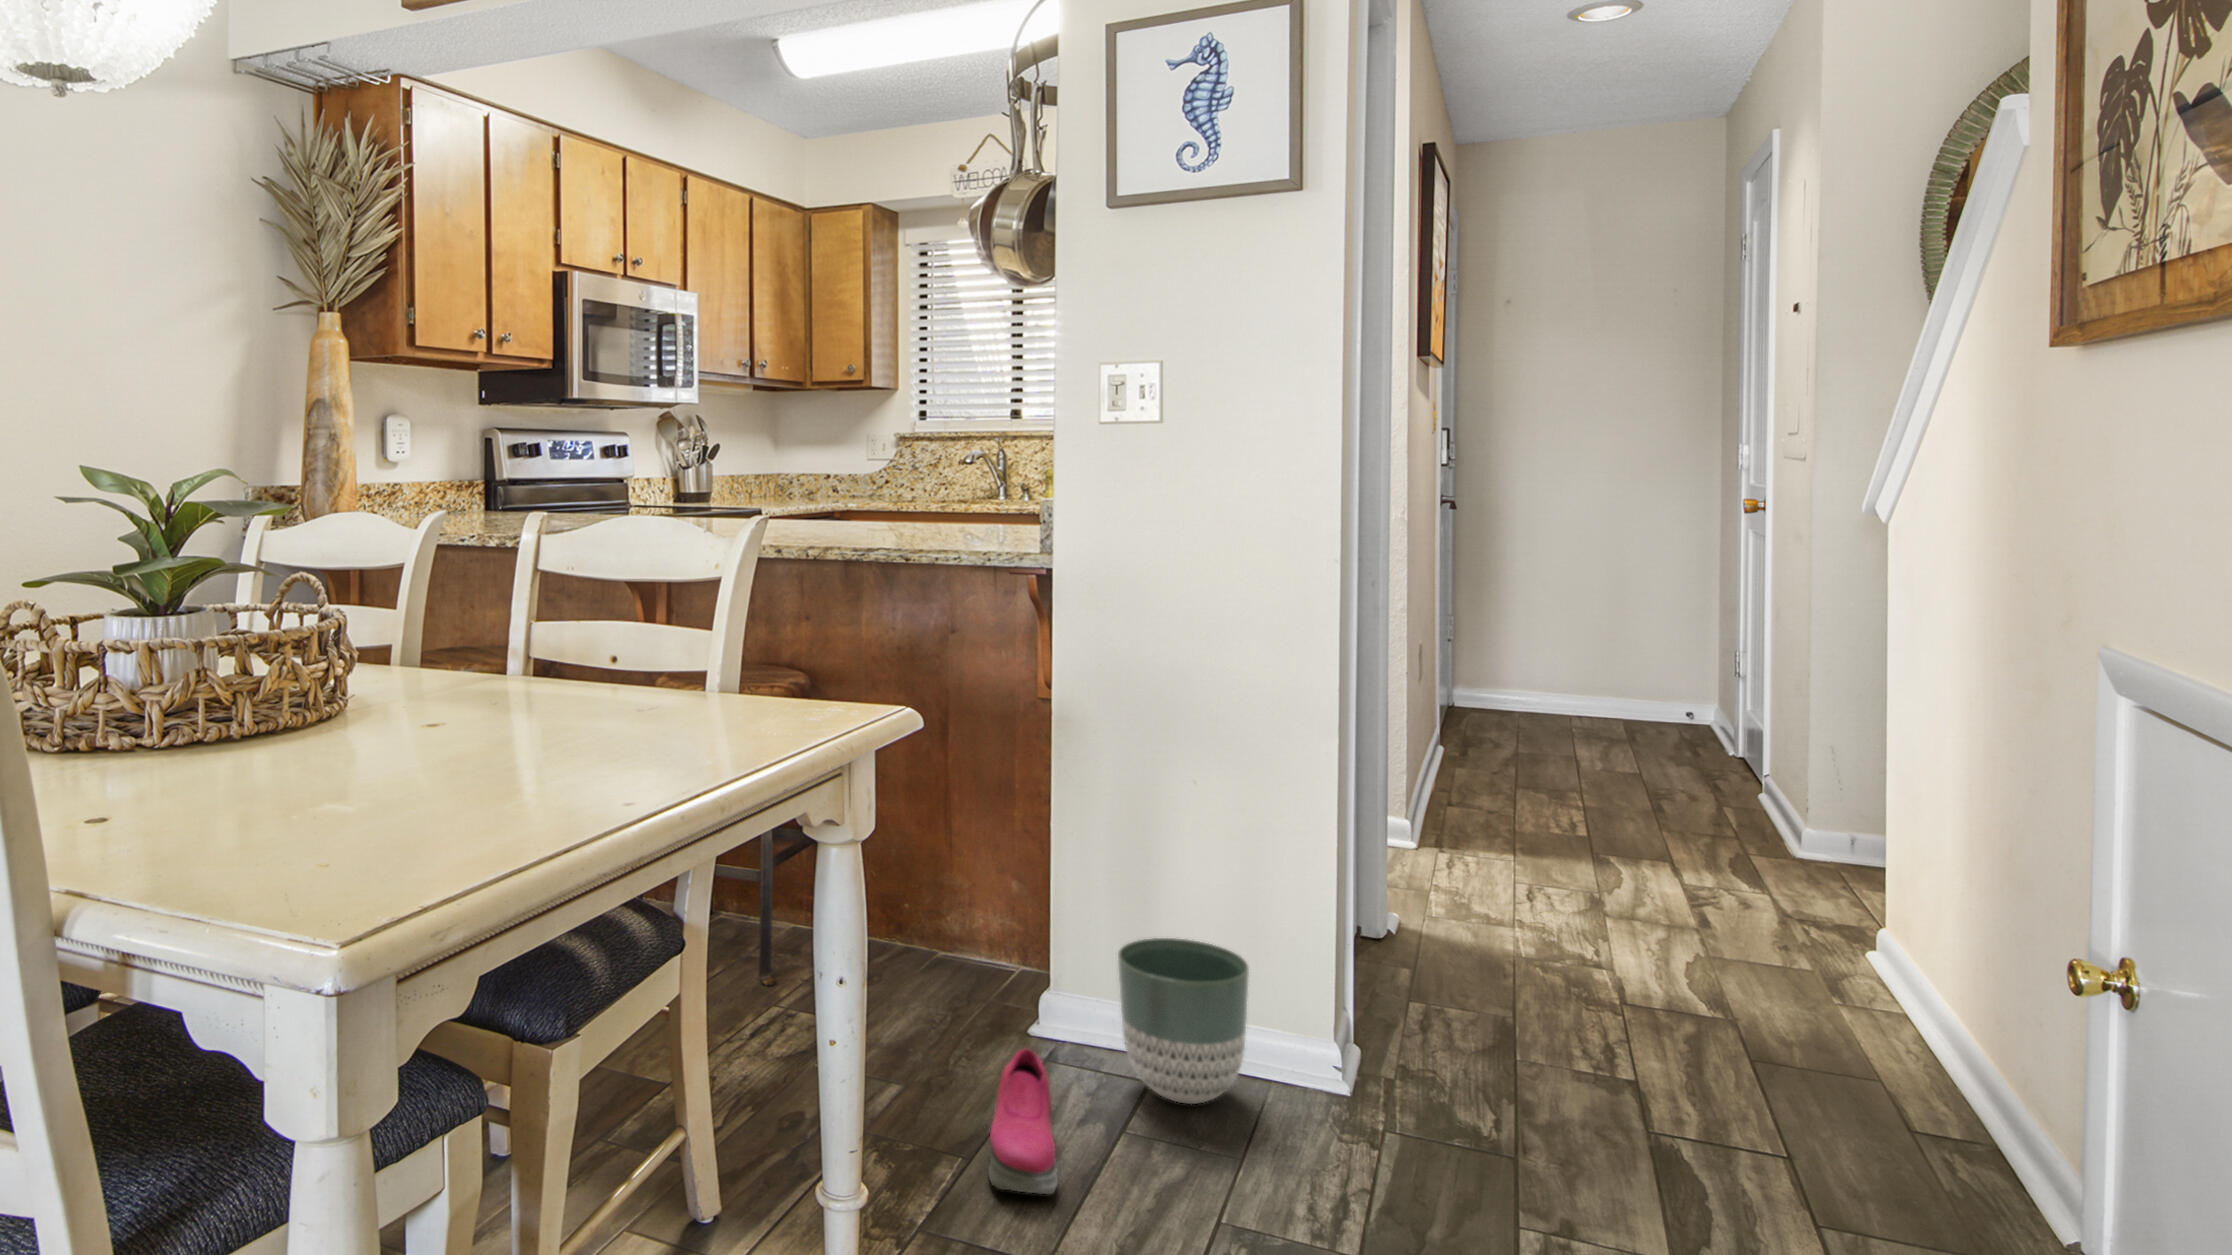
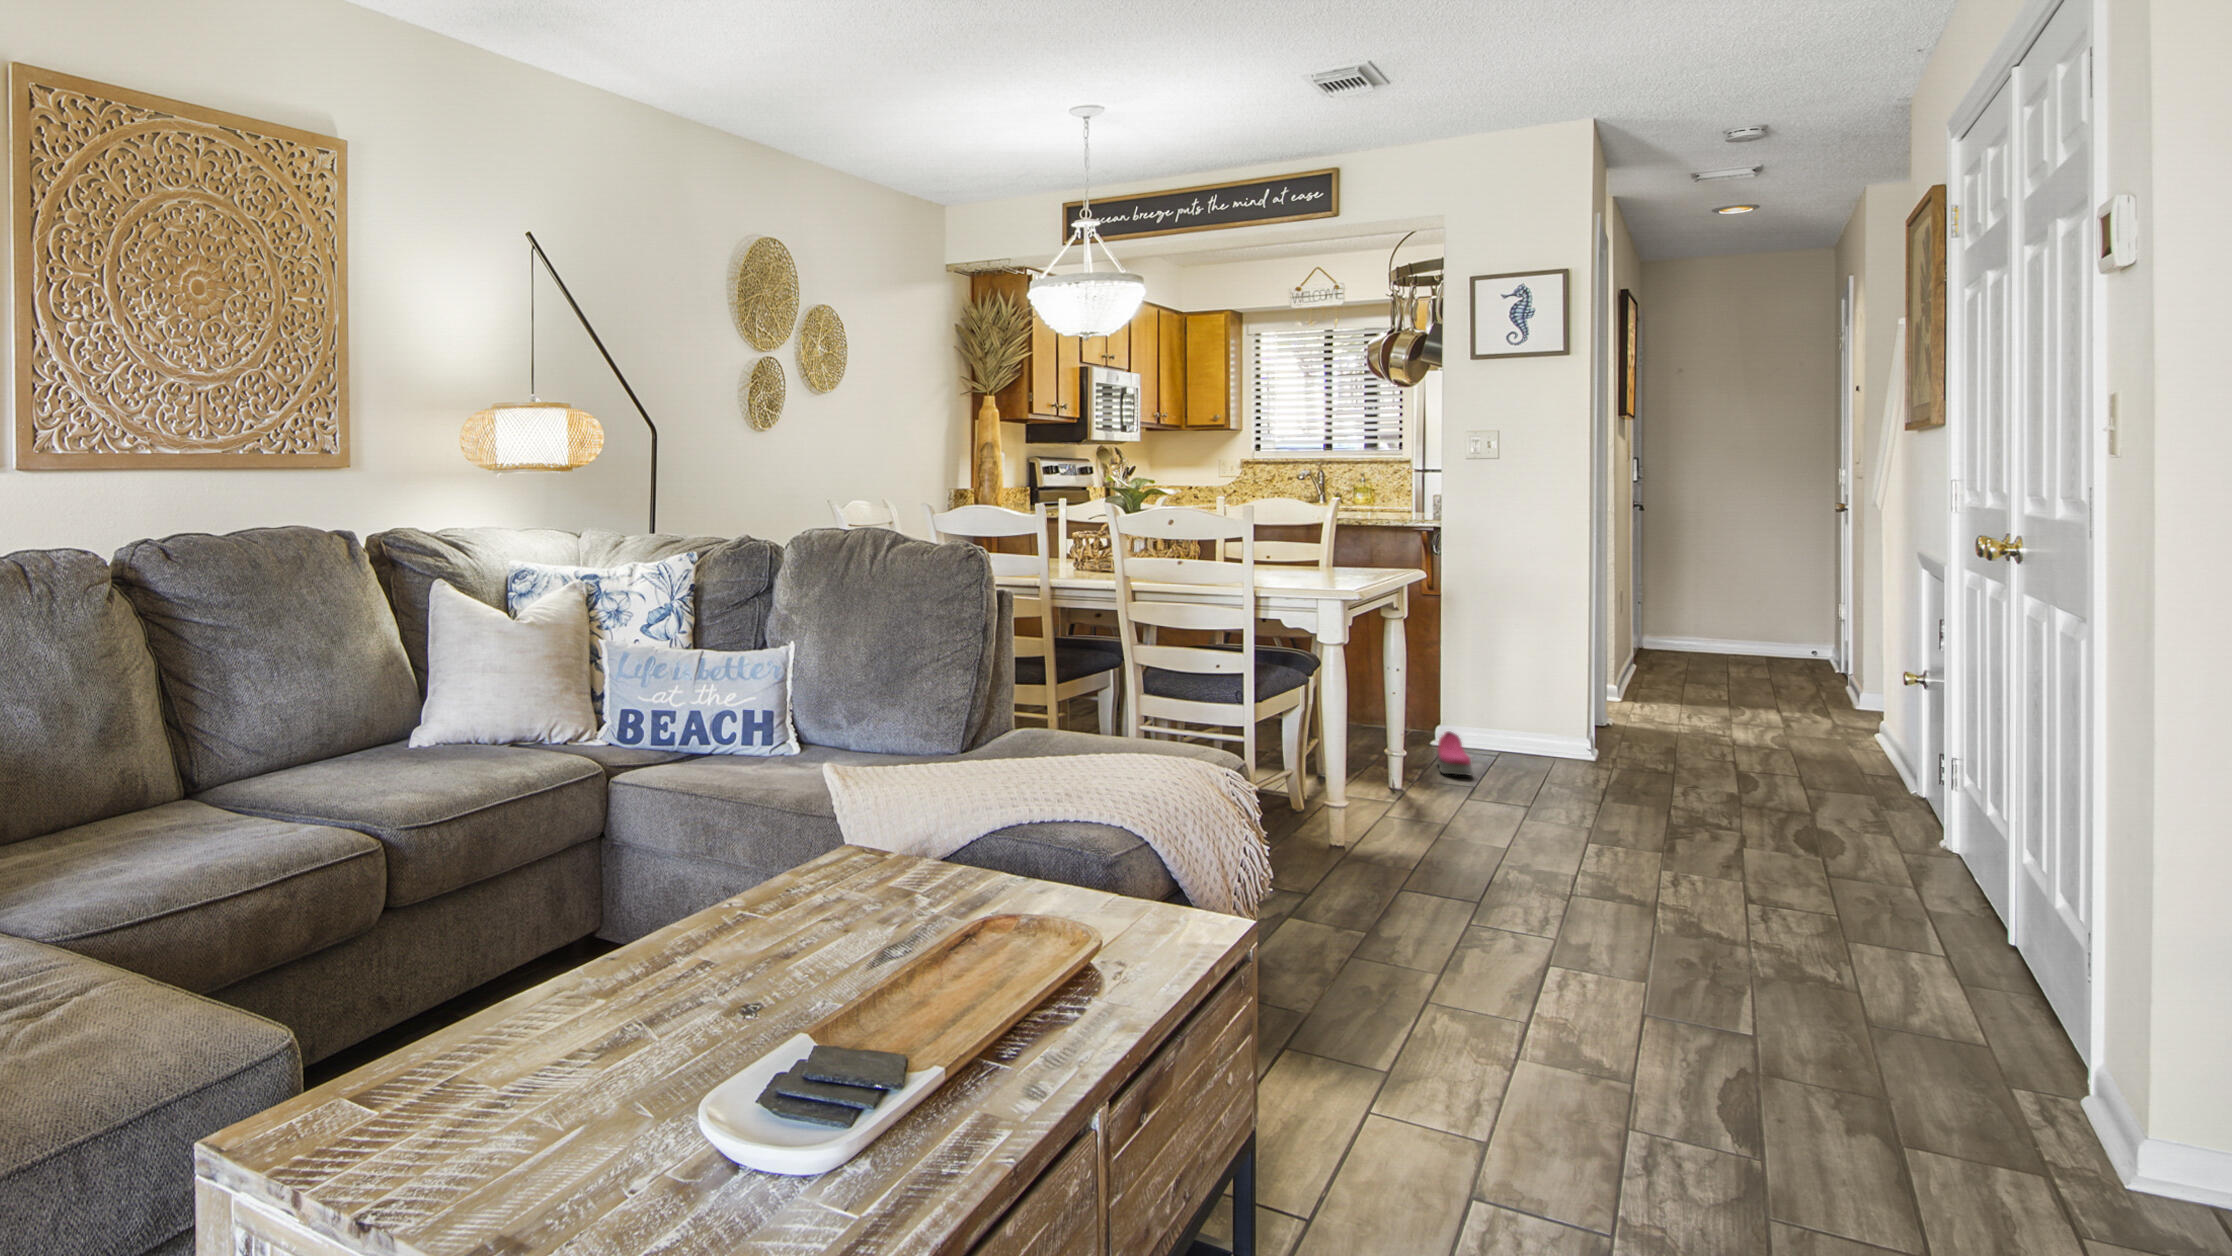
planter: present [1118,938,1249,1104] -> none [1484,696,1547,762]

